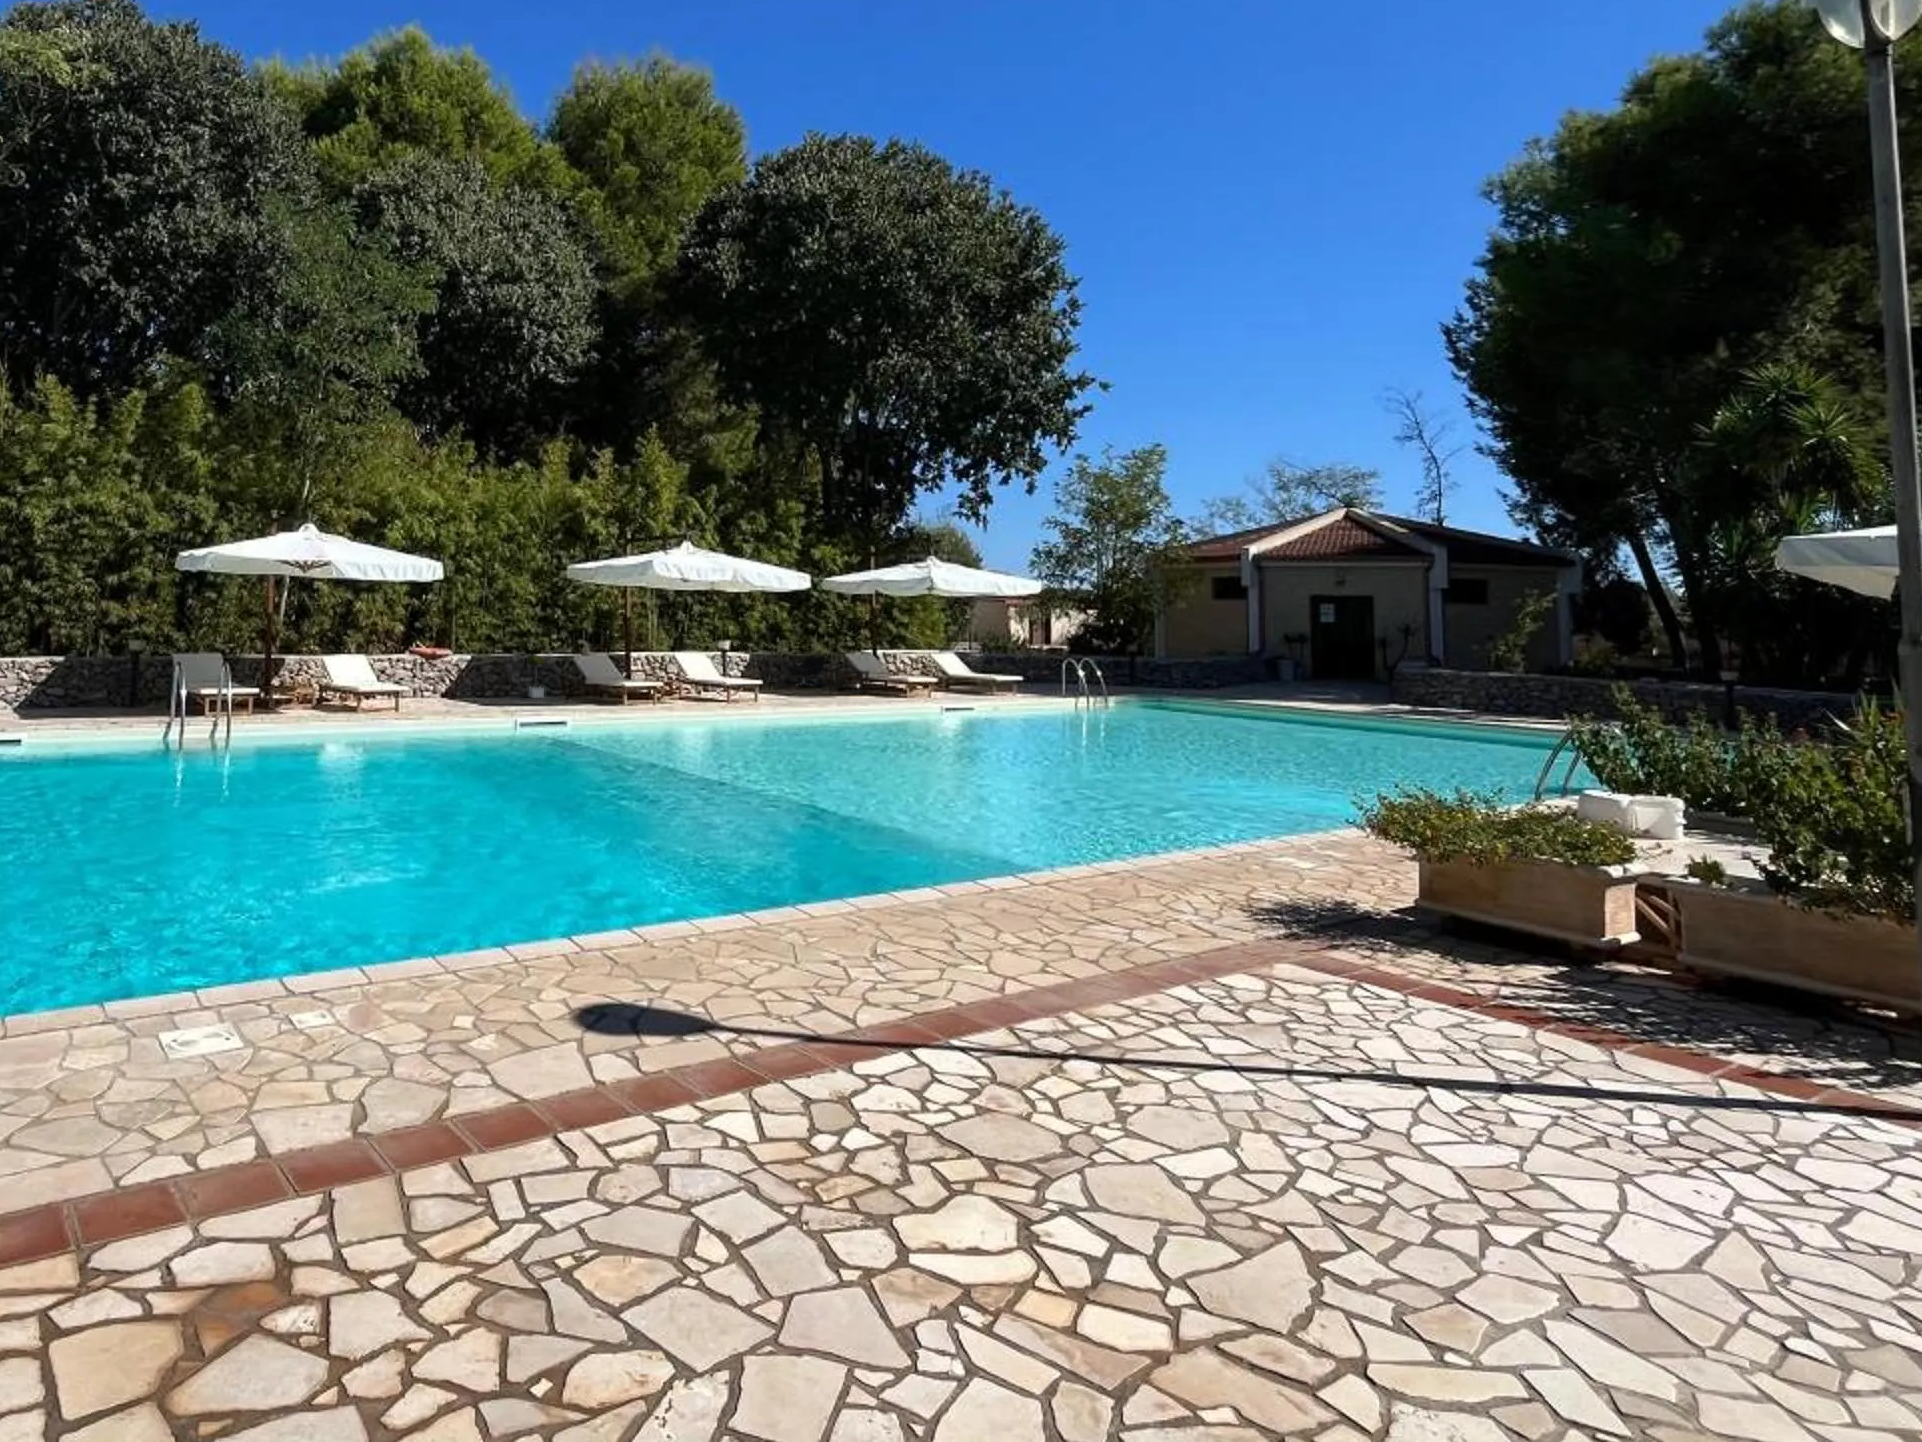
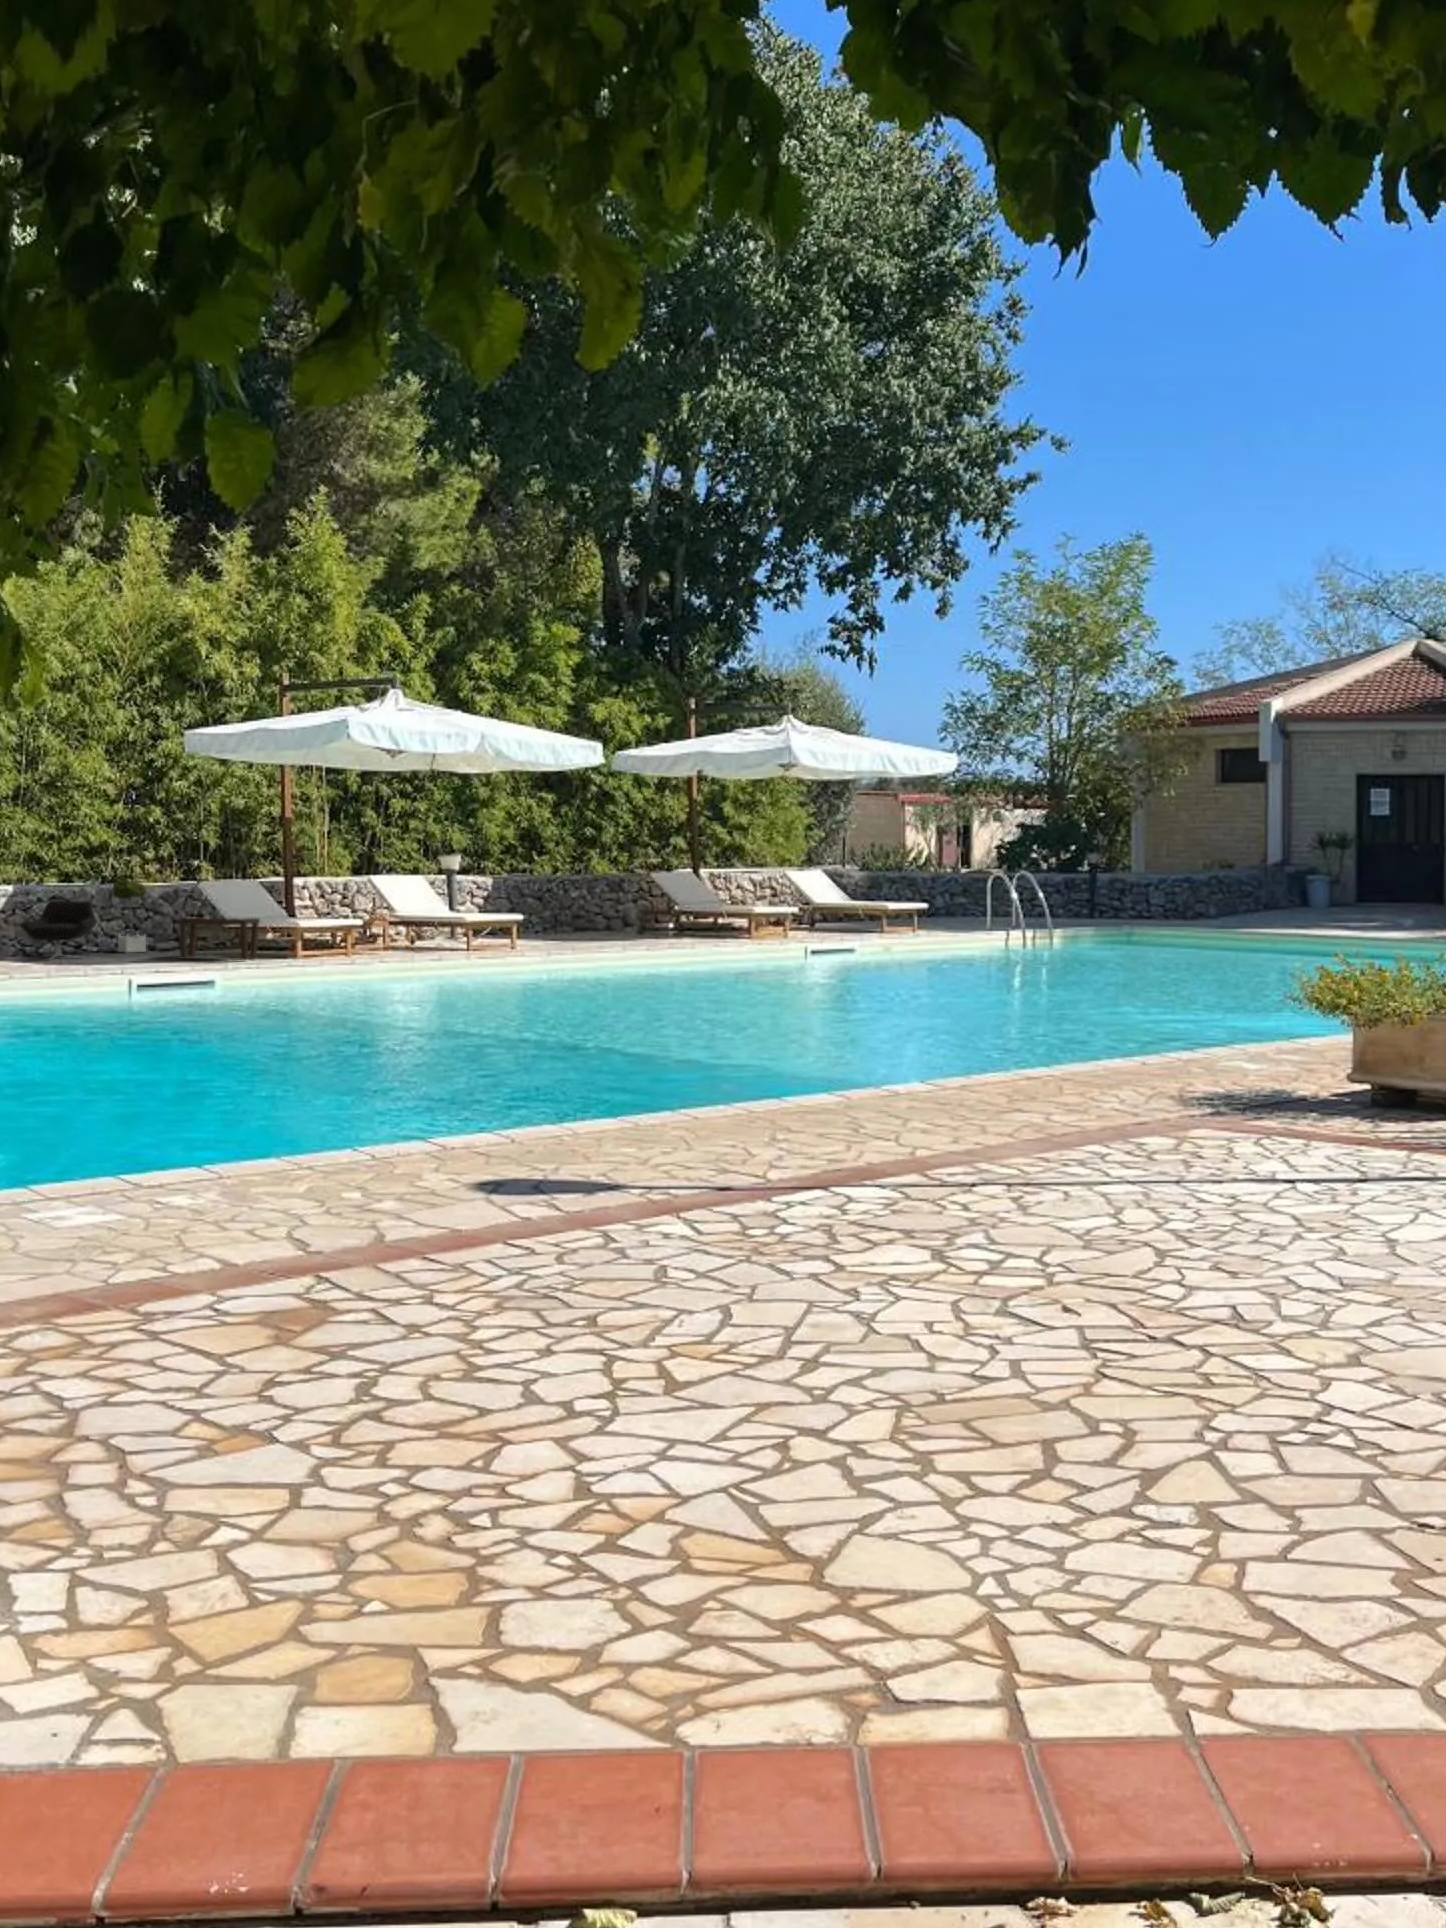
lounge chair: present [787,656,824,684] -> present [20,901,96,958]
bench: present [830,669,869,692] -> present [179,918,260,960]

